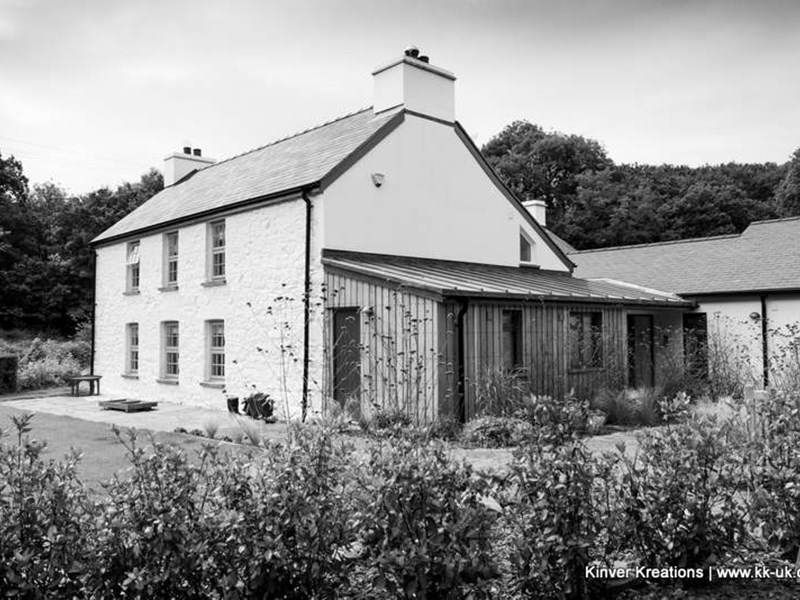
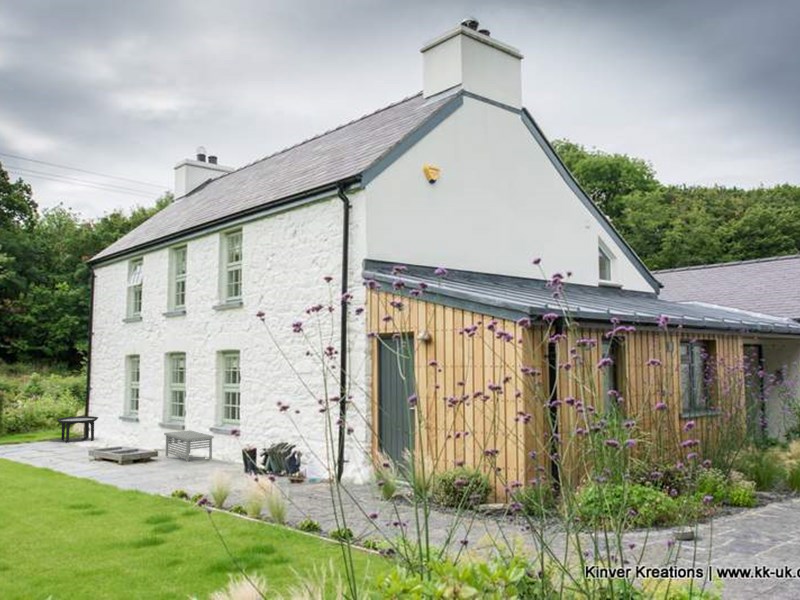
storage bench: none [163,385,204,410] -> present [164,430,214,462]

